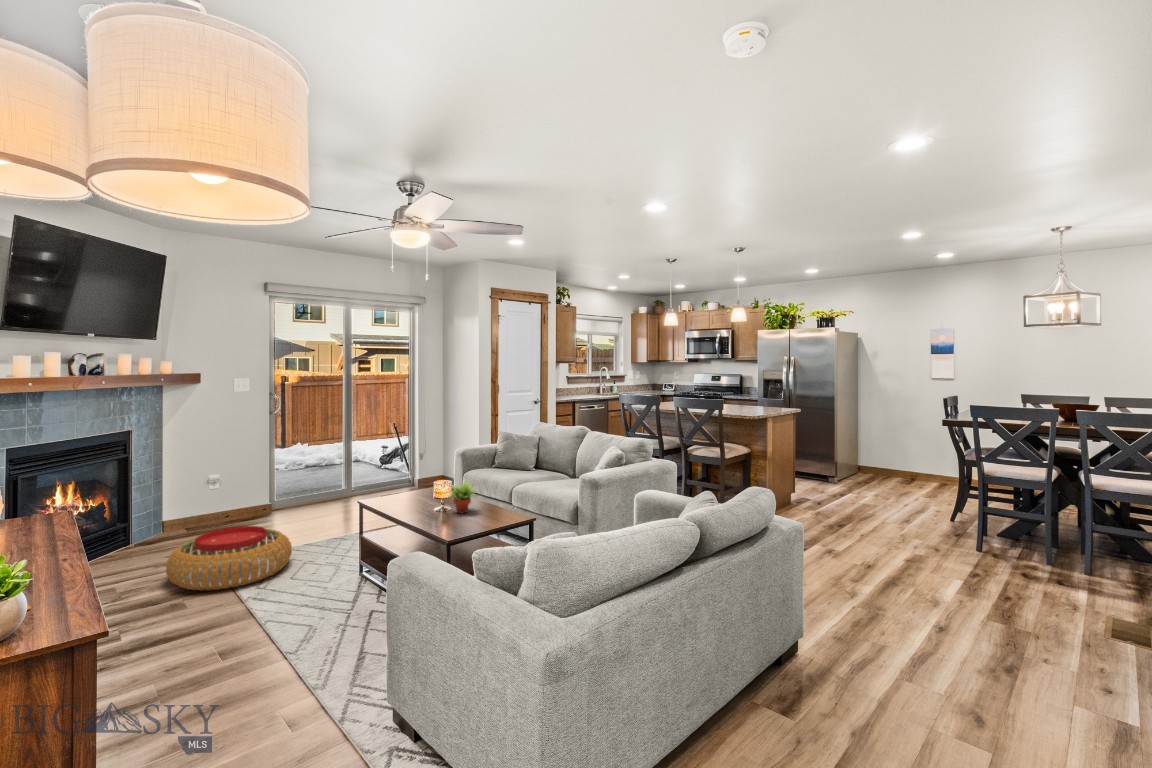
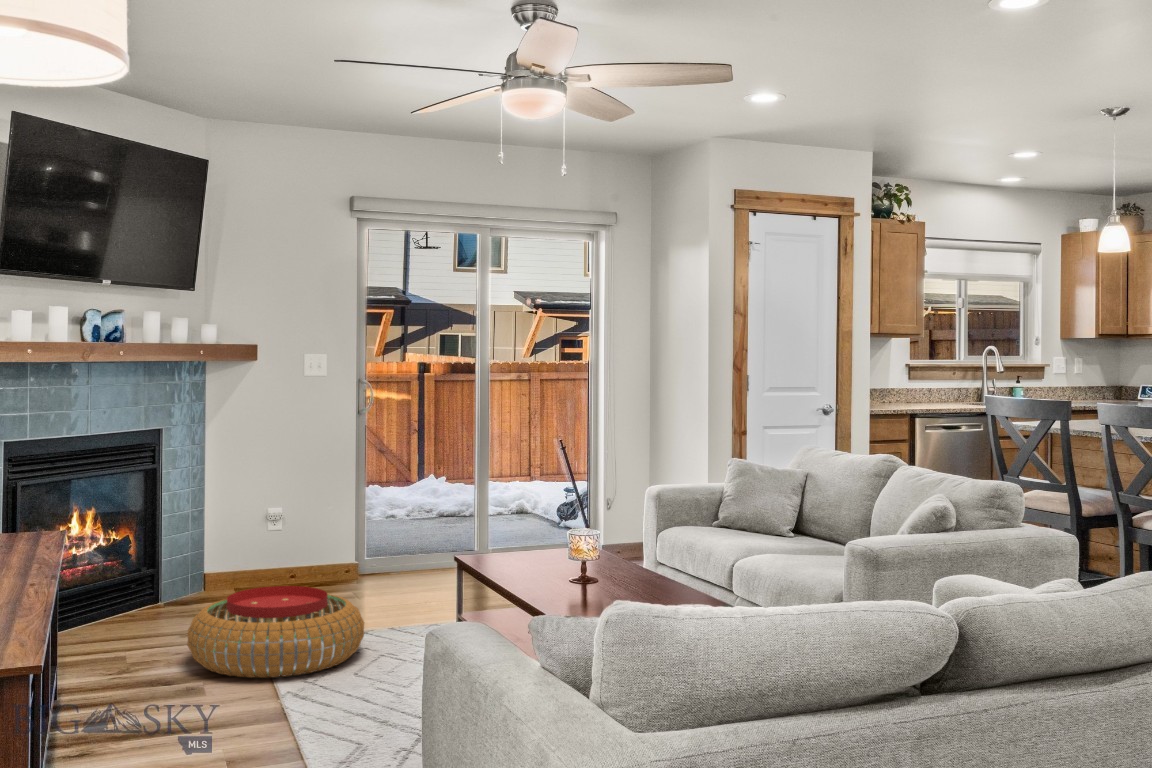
succulent plant: present [450,480,476,513] -> none [591,531,648,591]

